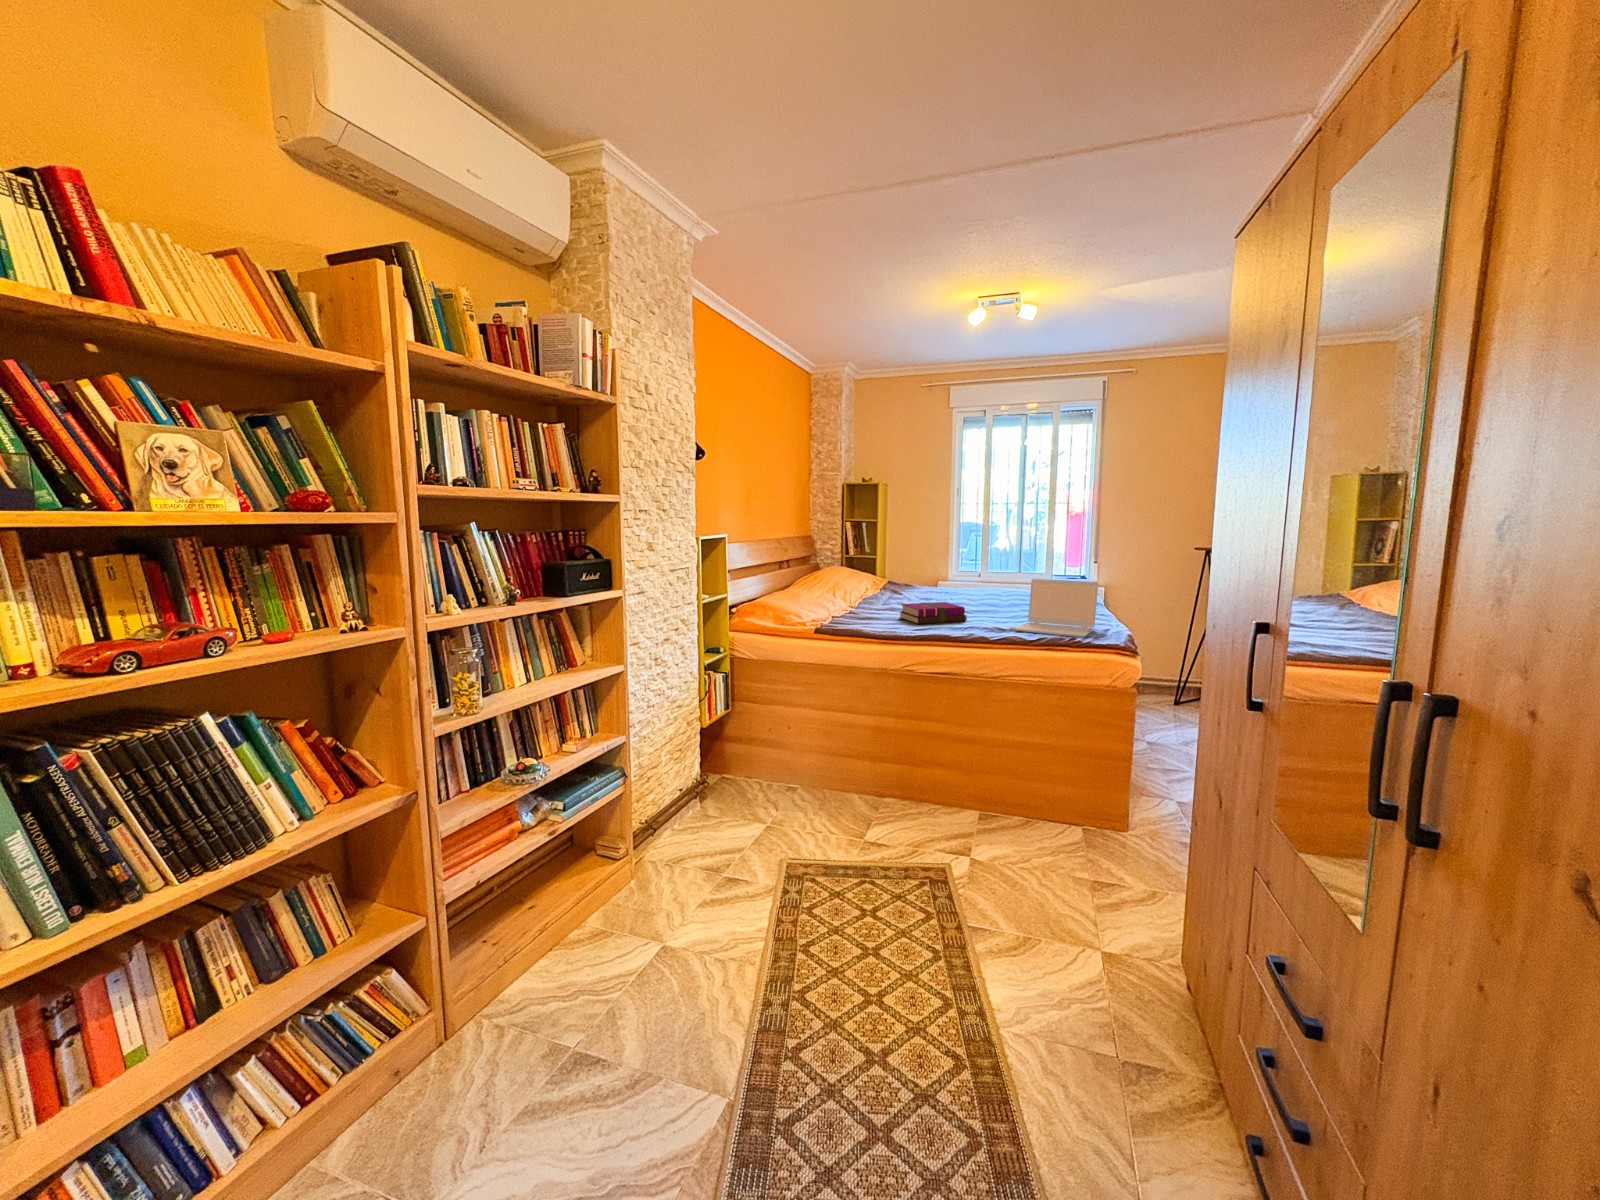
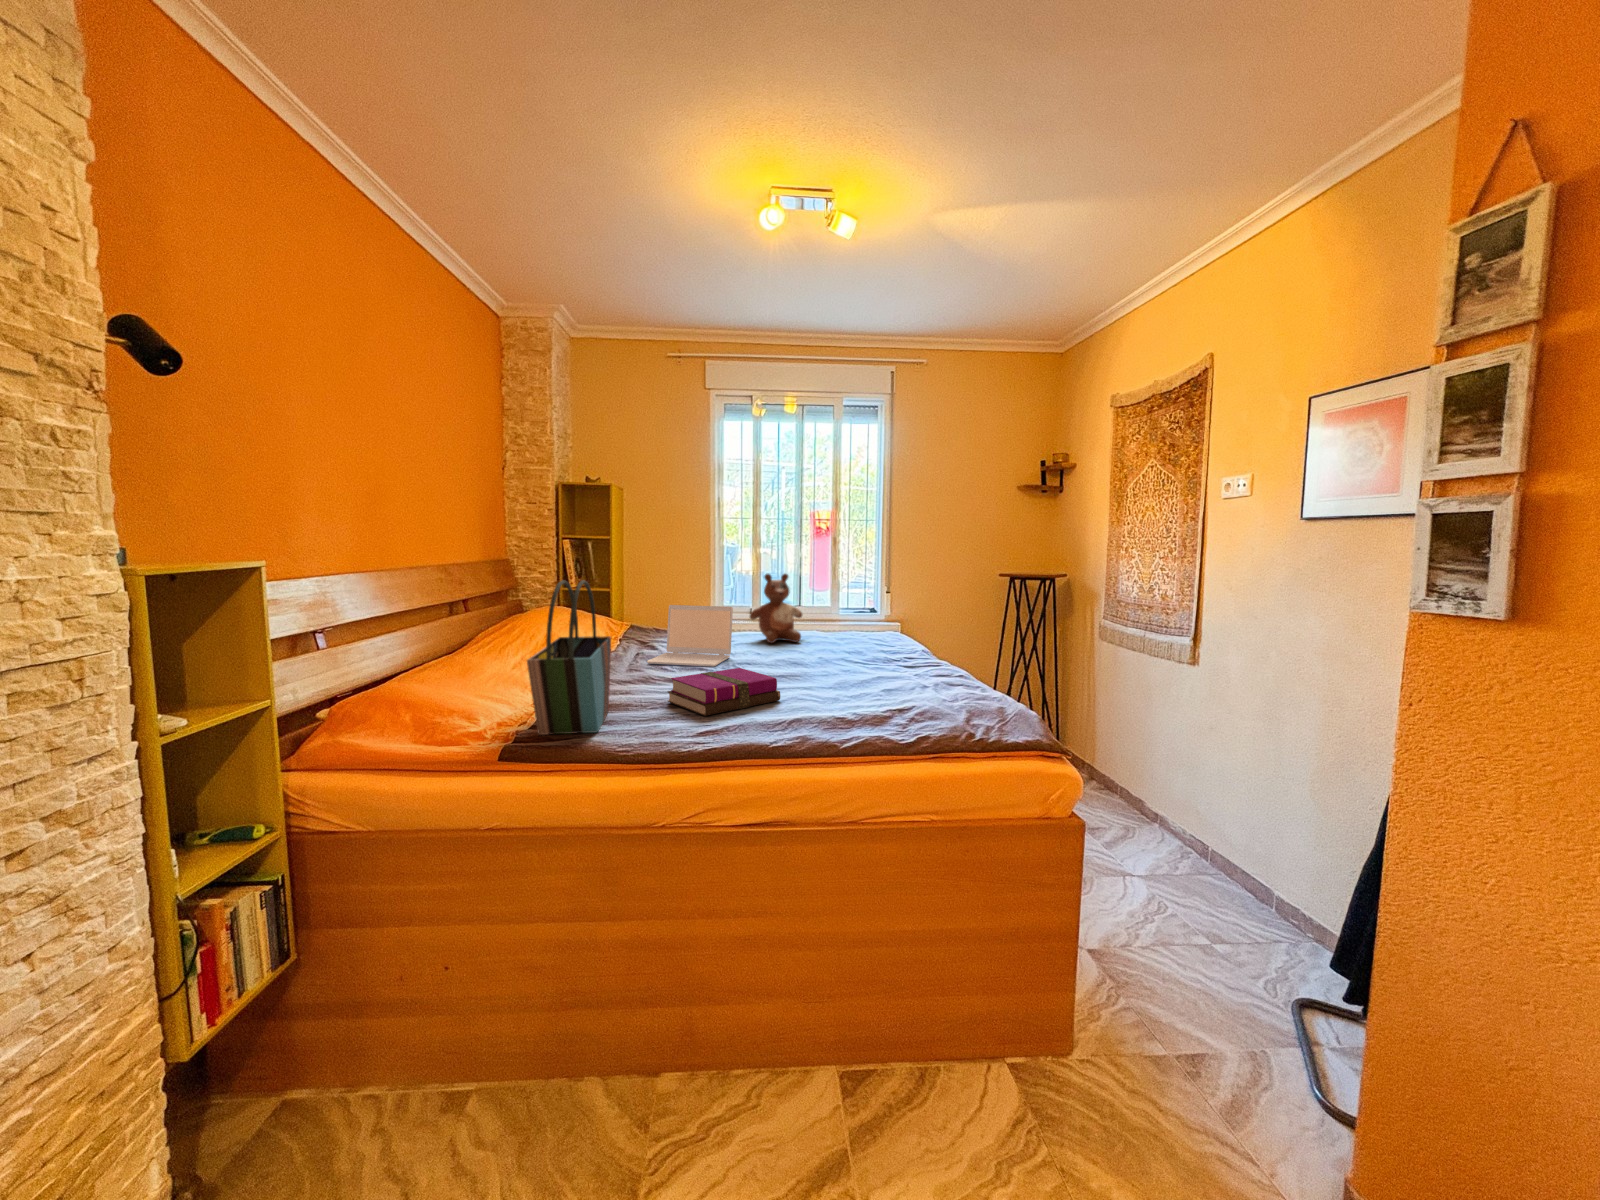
tote bag: none [826,546,869,626] -> present [527,580,611,735]
stuffed bear: none [970,546,1012,596] -> present [750,574,802,643]
laptop: present [1016,579,1098,637] -> present [647,605,733,667]

